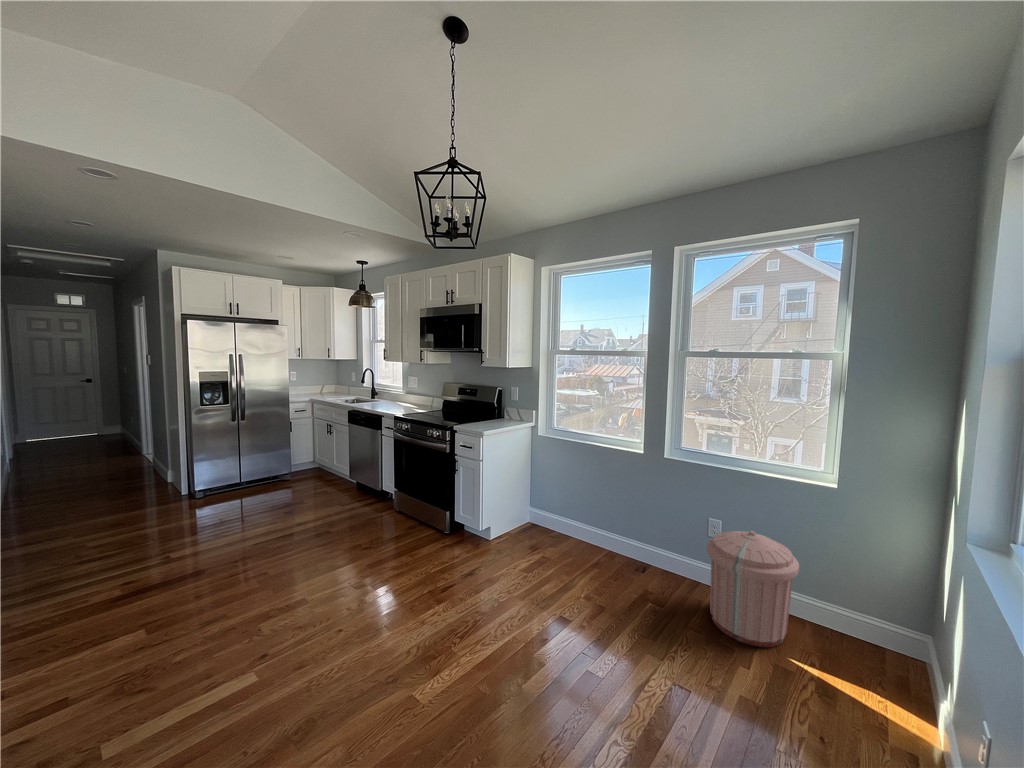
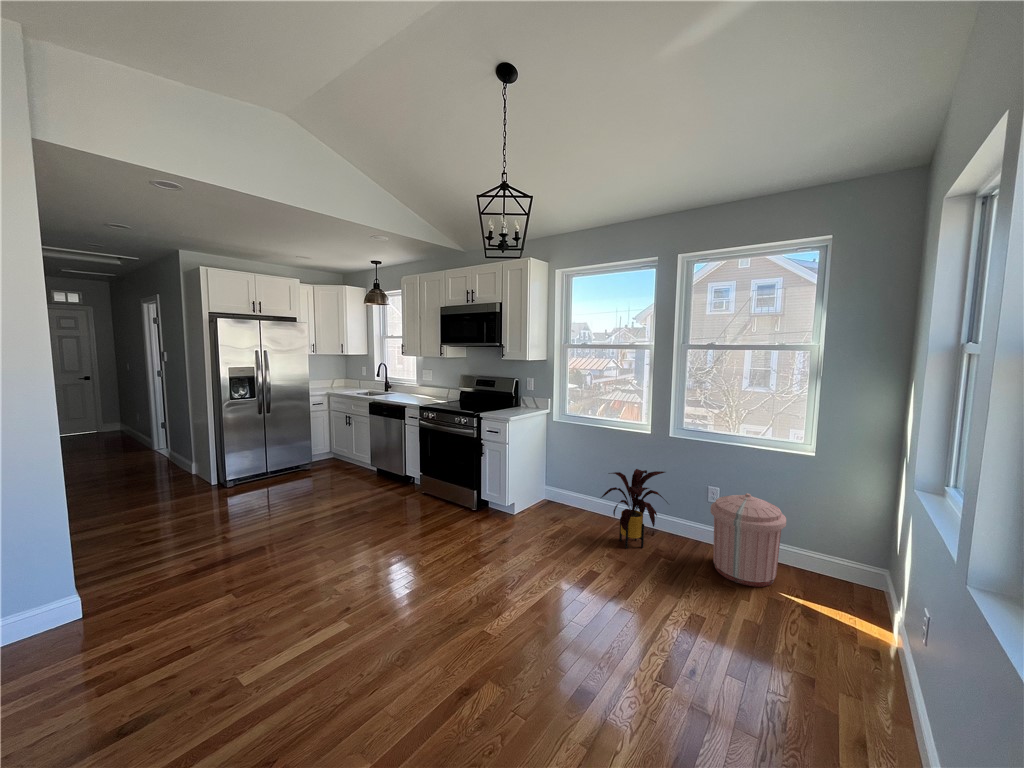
house plant: none [578,494,662,588] -> present [601,469,667,548]

